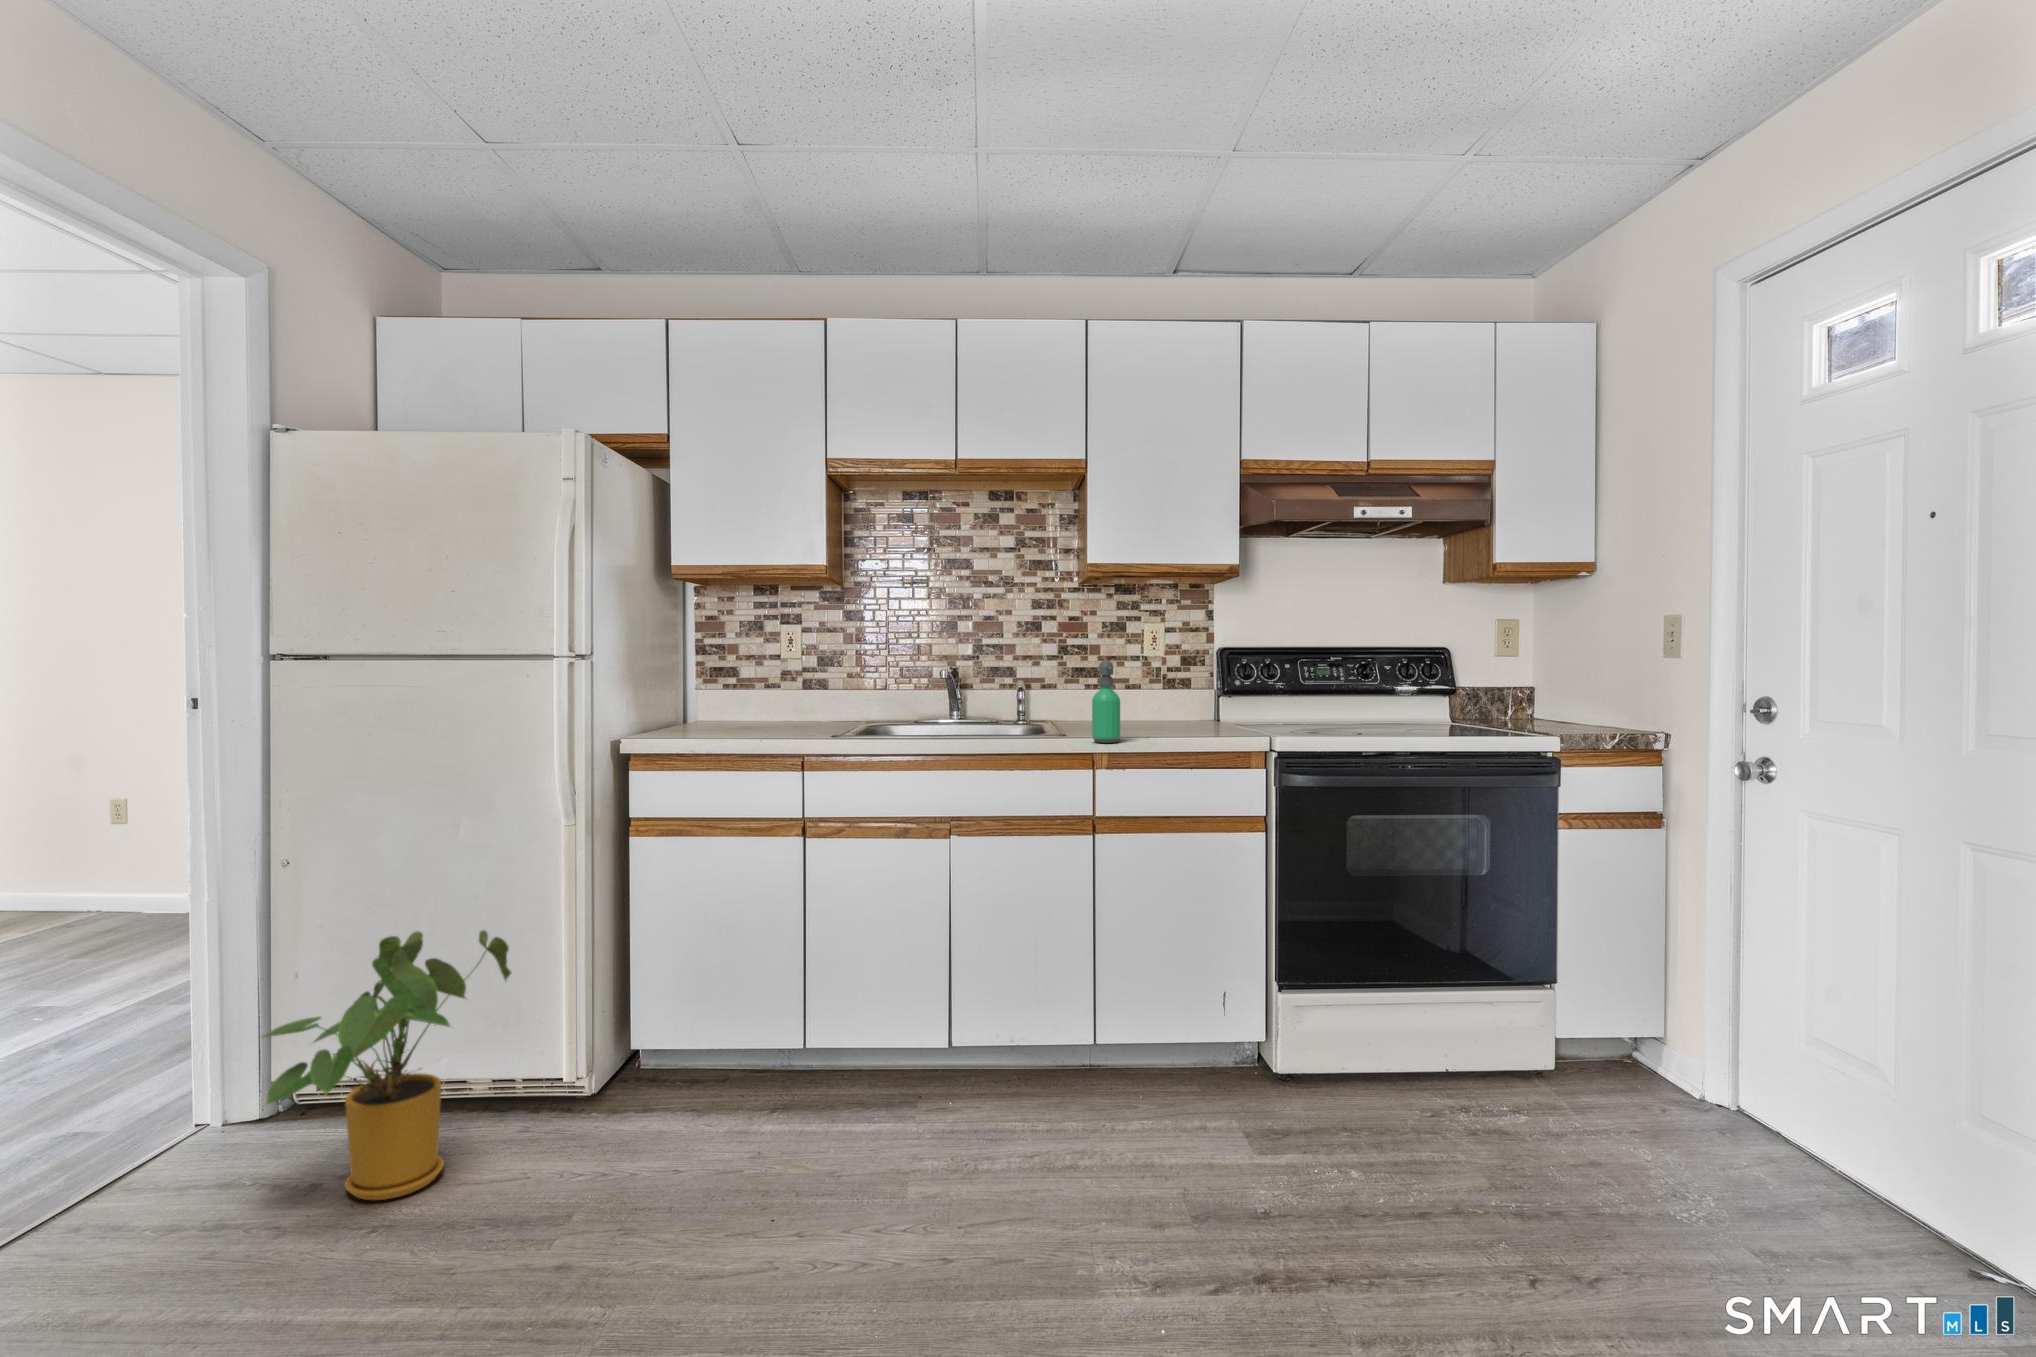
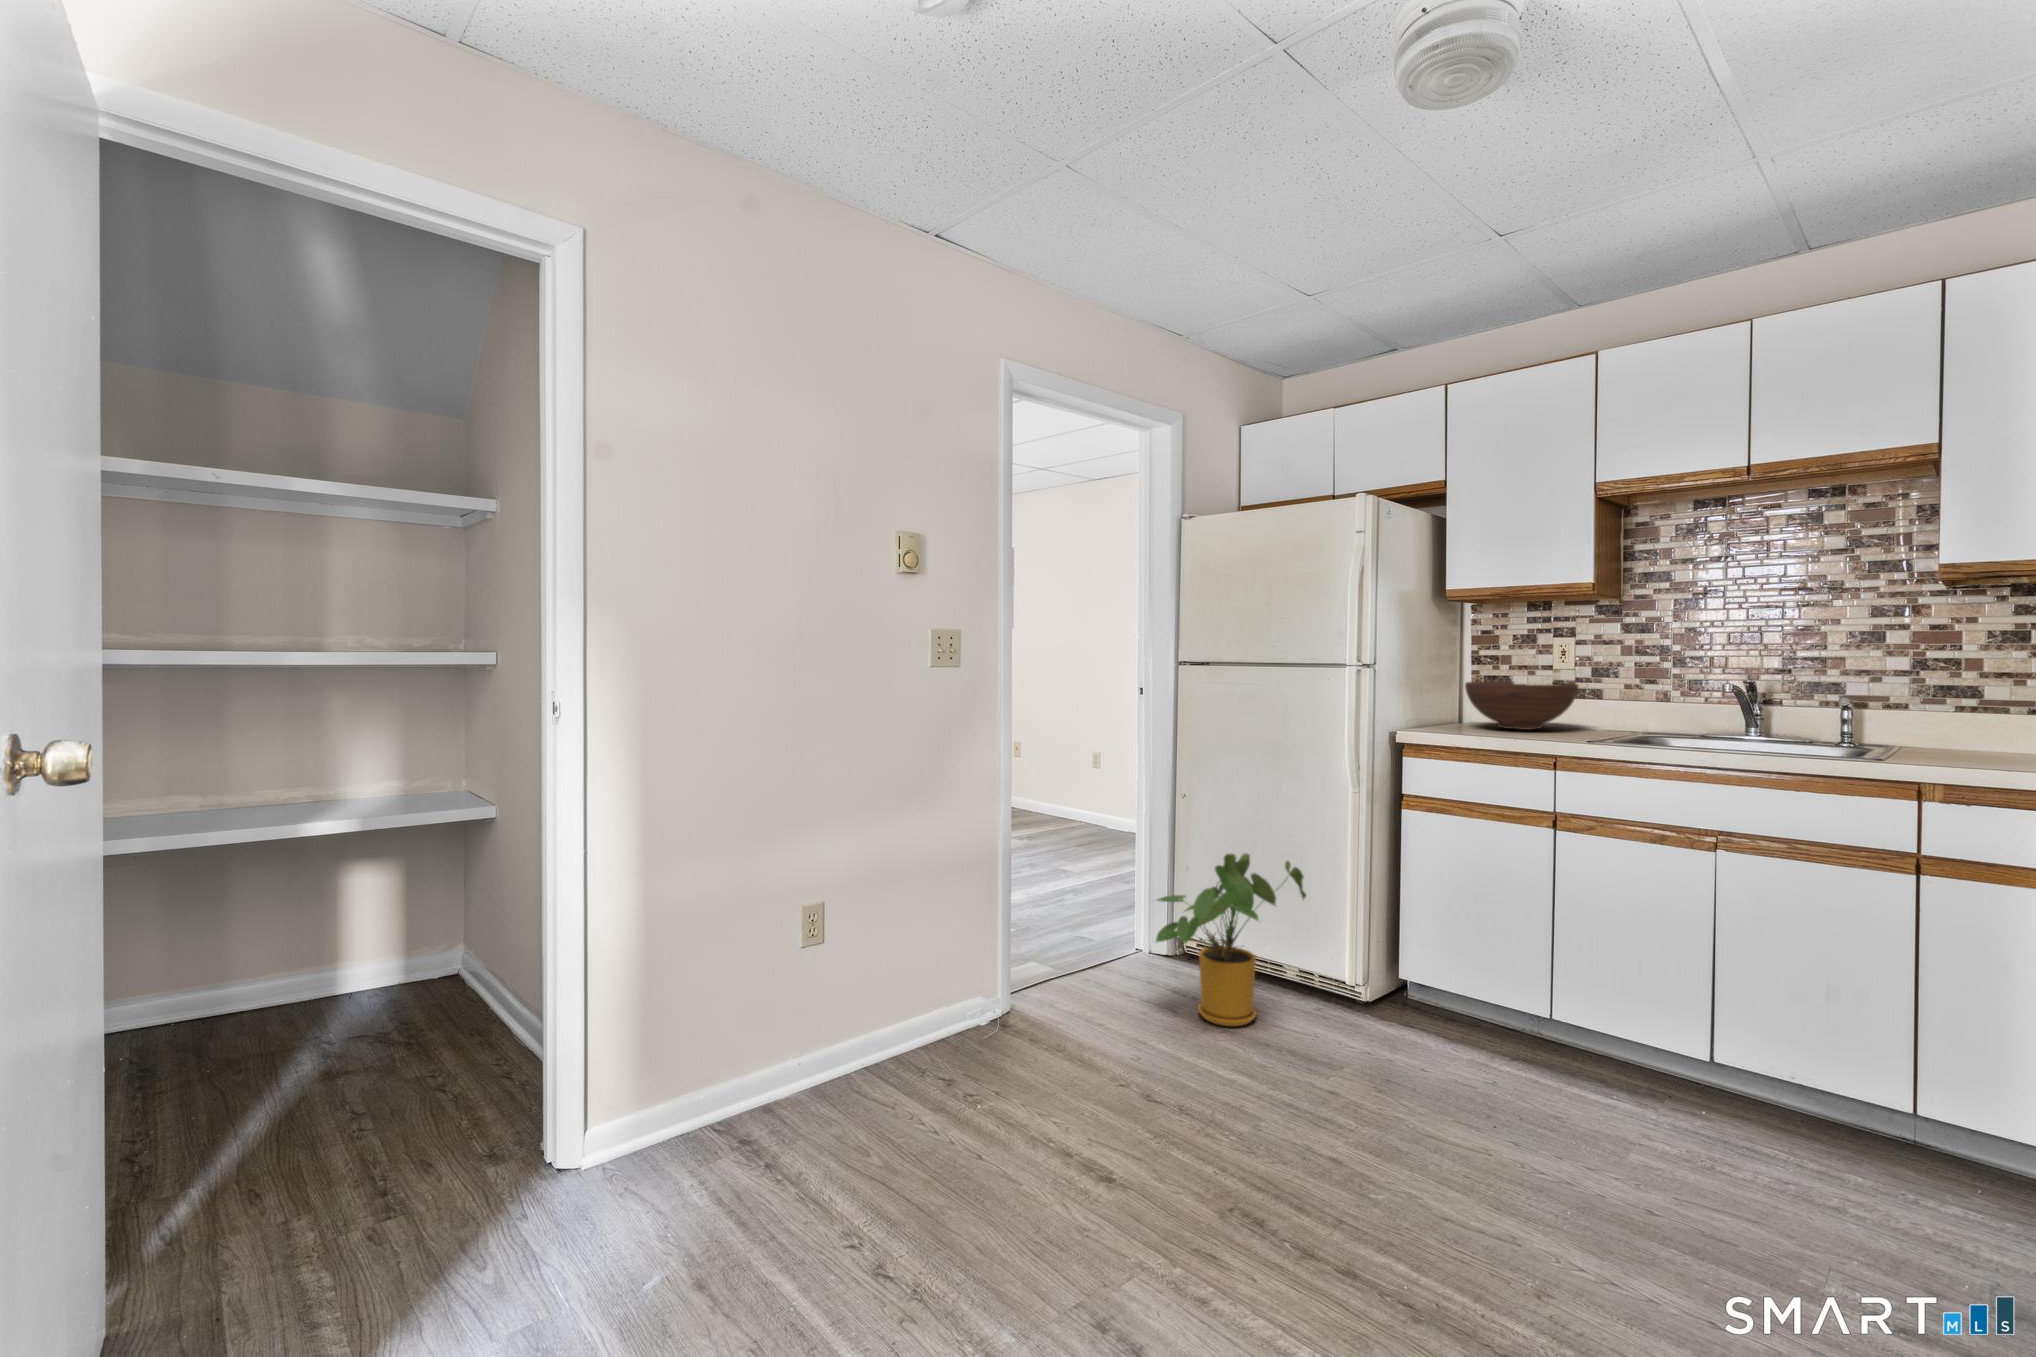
soap dispenser: present [1092,661,1120,743] -> none [1928,678,1976,774]
fruit bowl: none [692,675,808,729] -> present [1465,682,1578,730]

